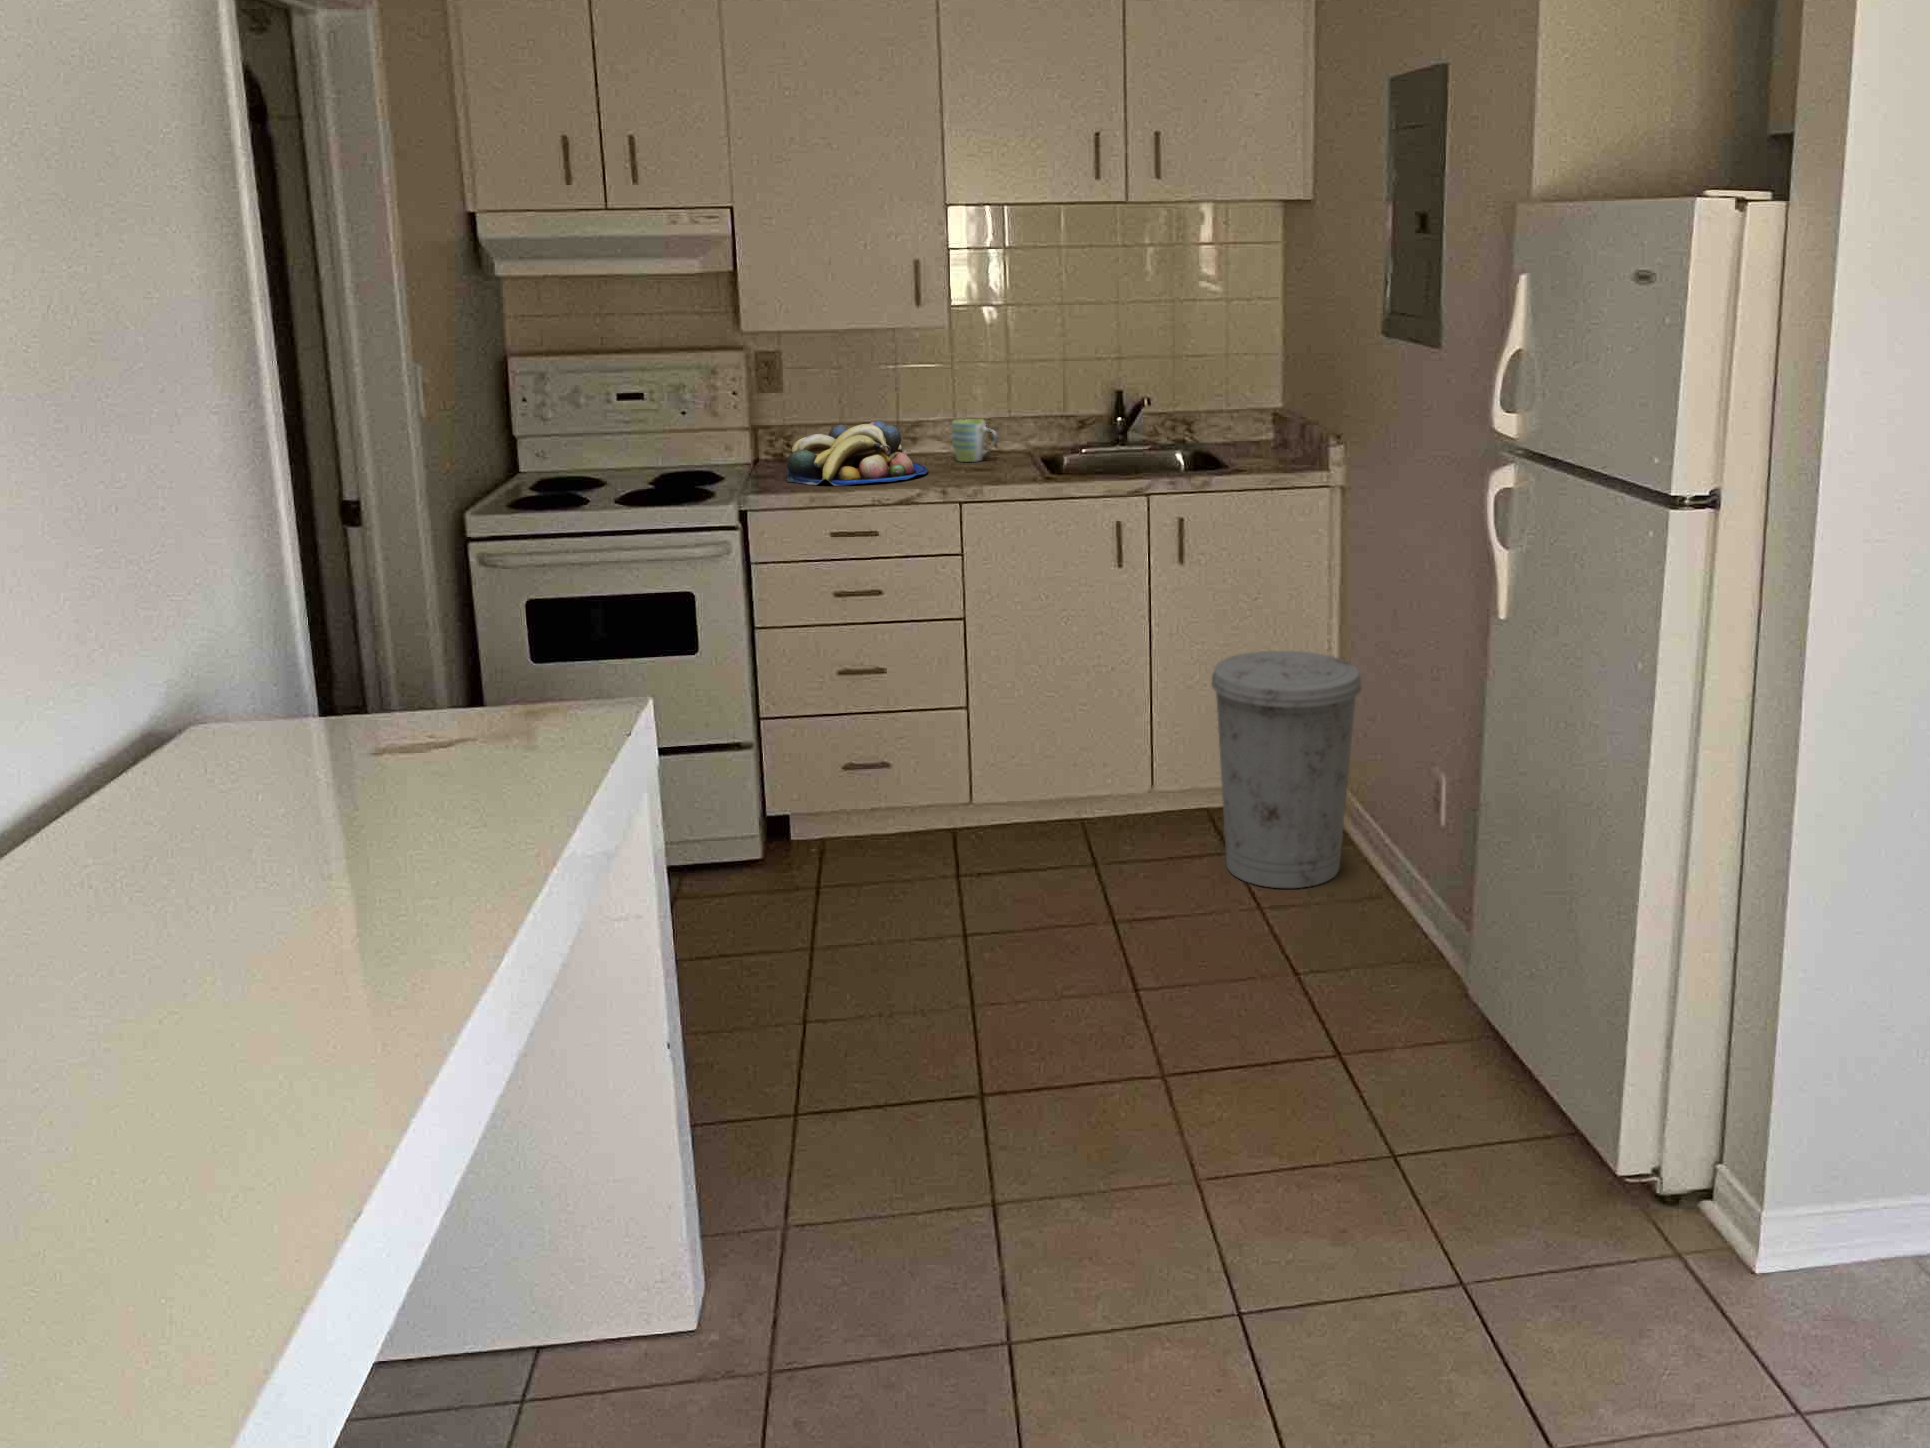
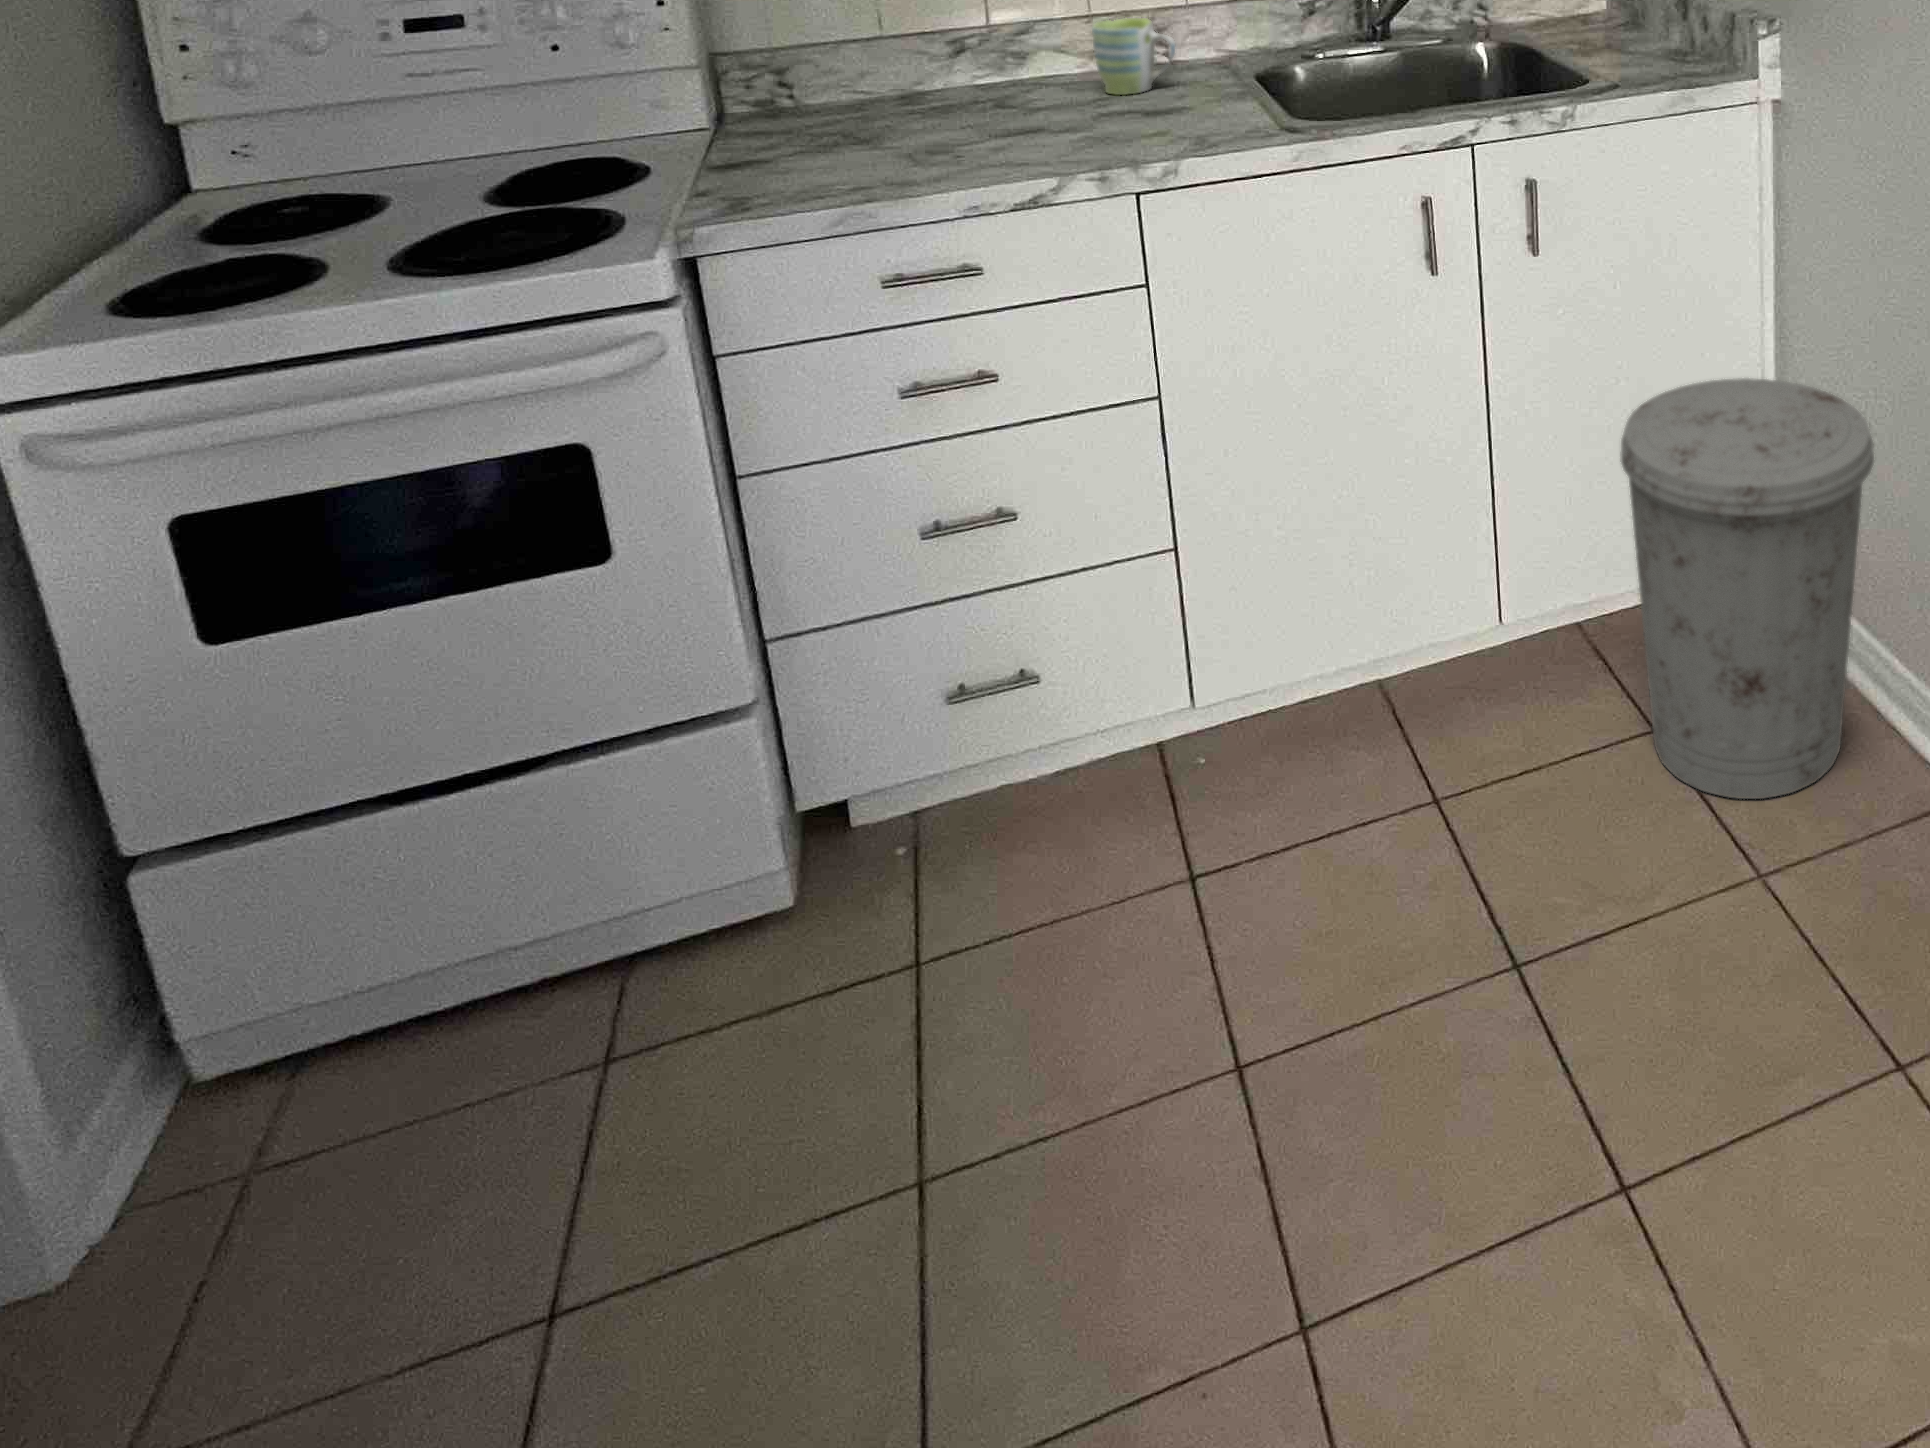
fruit bowl: present [786,420,928,486] -> none [780,39,1063,182]

